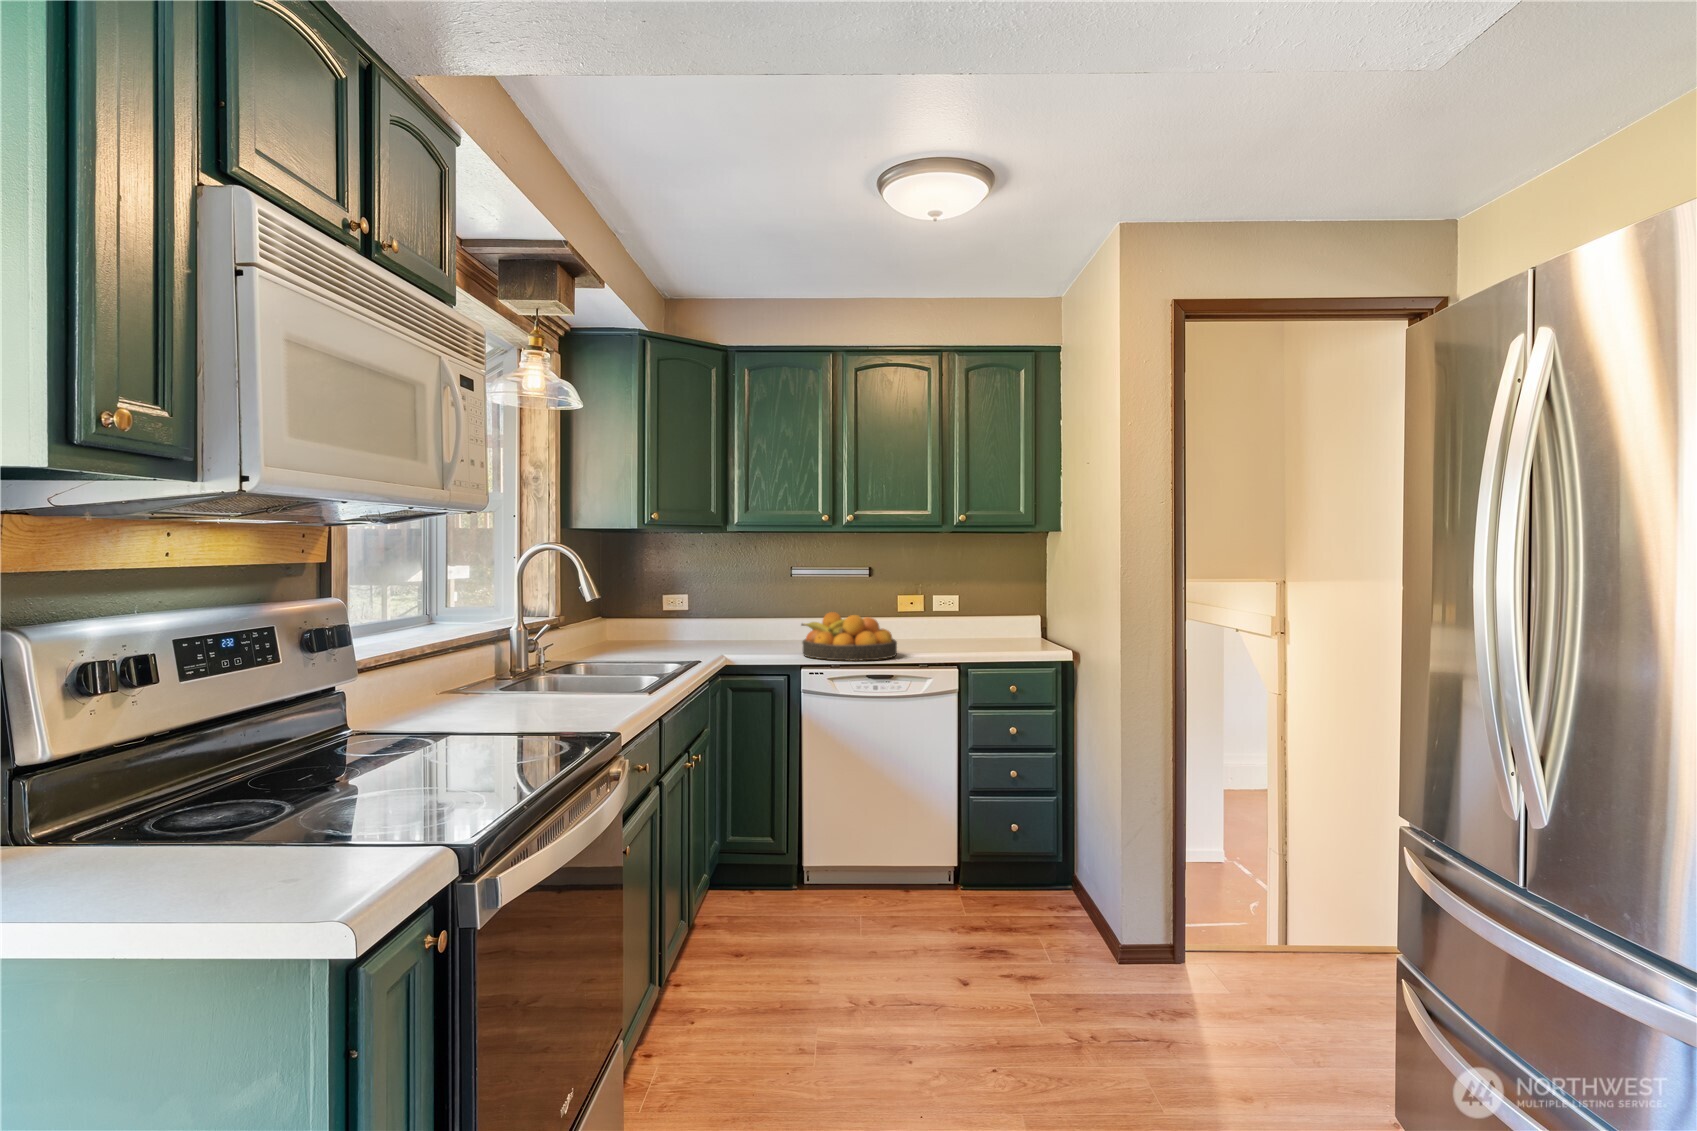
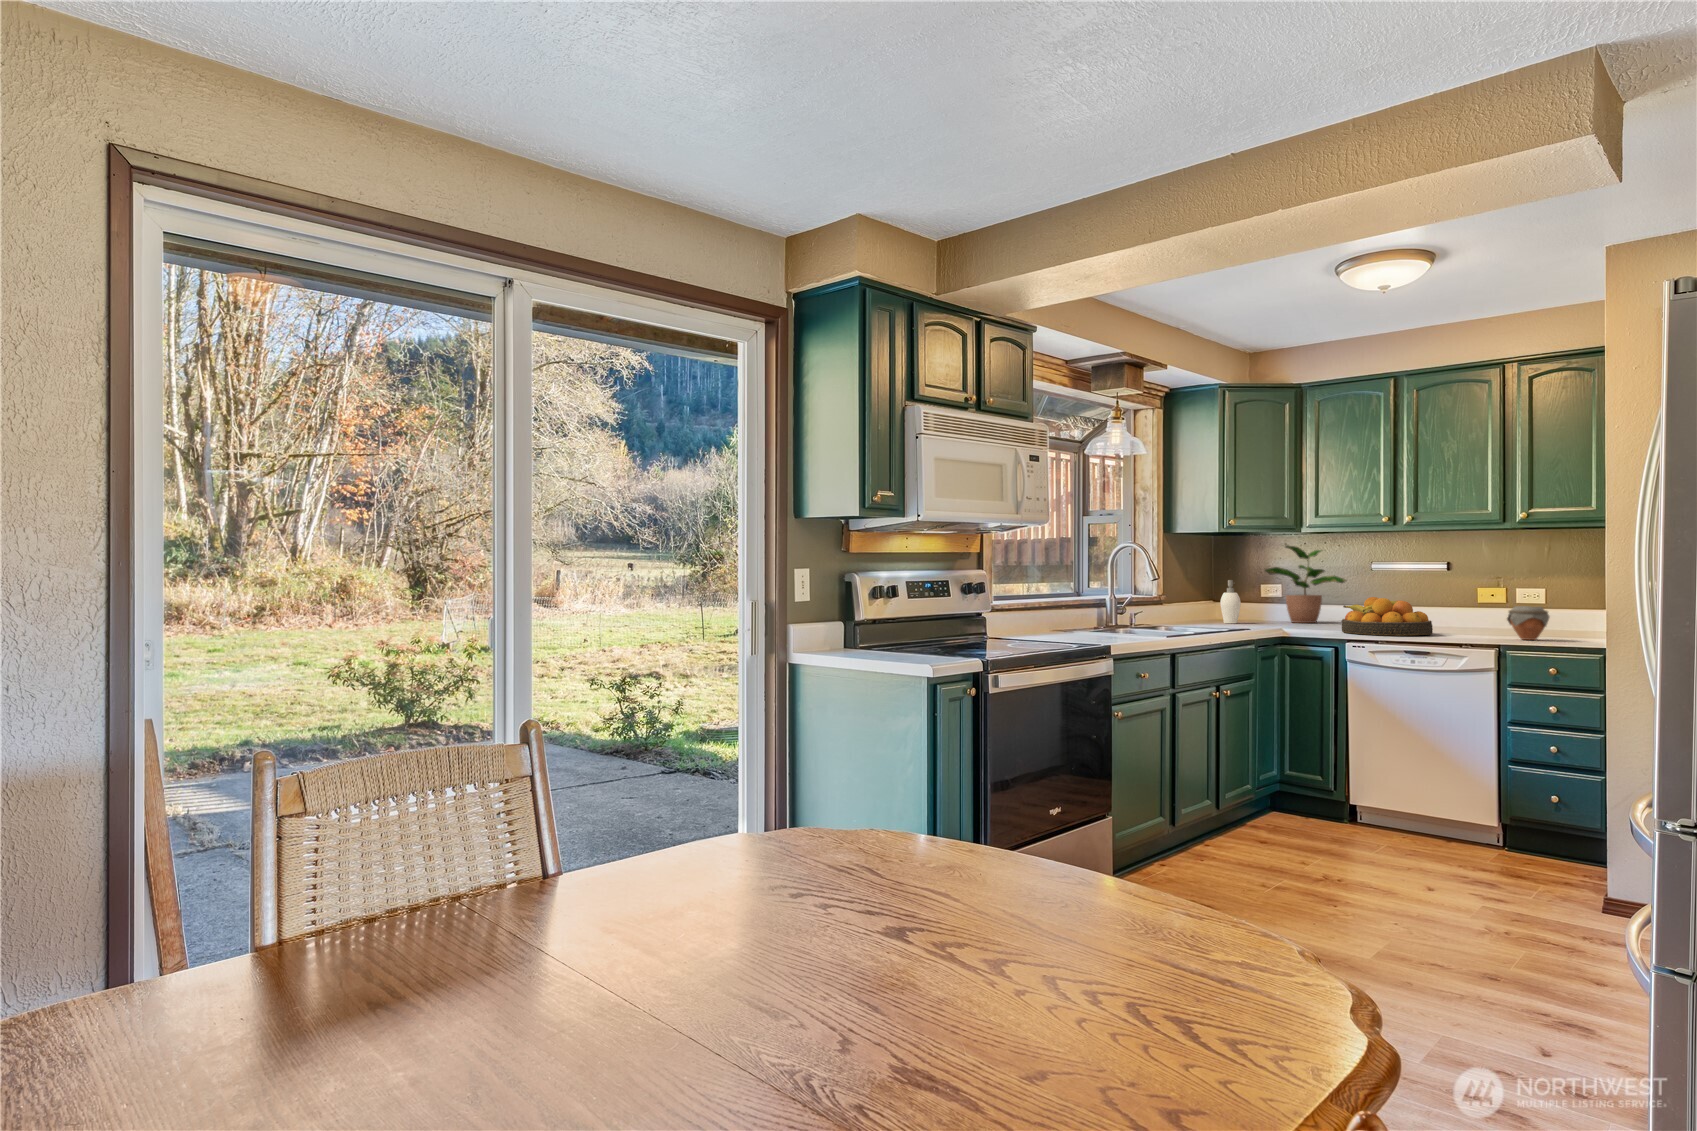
potted plant: none [674,546,767,640] -> present [1265,545,1346,623]
soap dispenser: none [635,590,668,647] -> present [1220,580,1241,623]
jar: none [971,620,1008,658] -> present [1507,606,1549,640]

